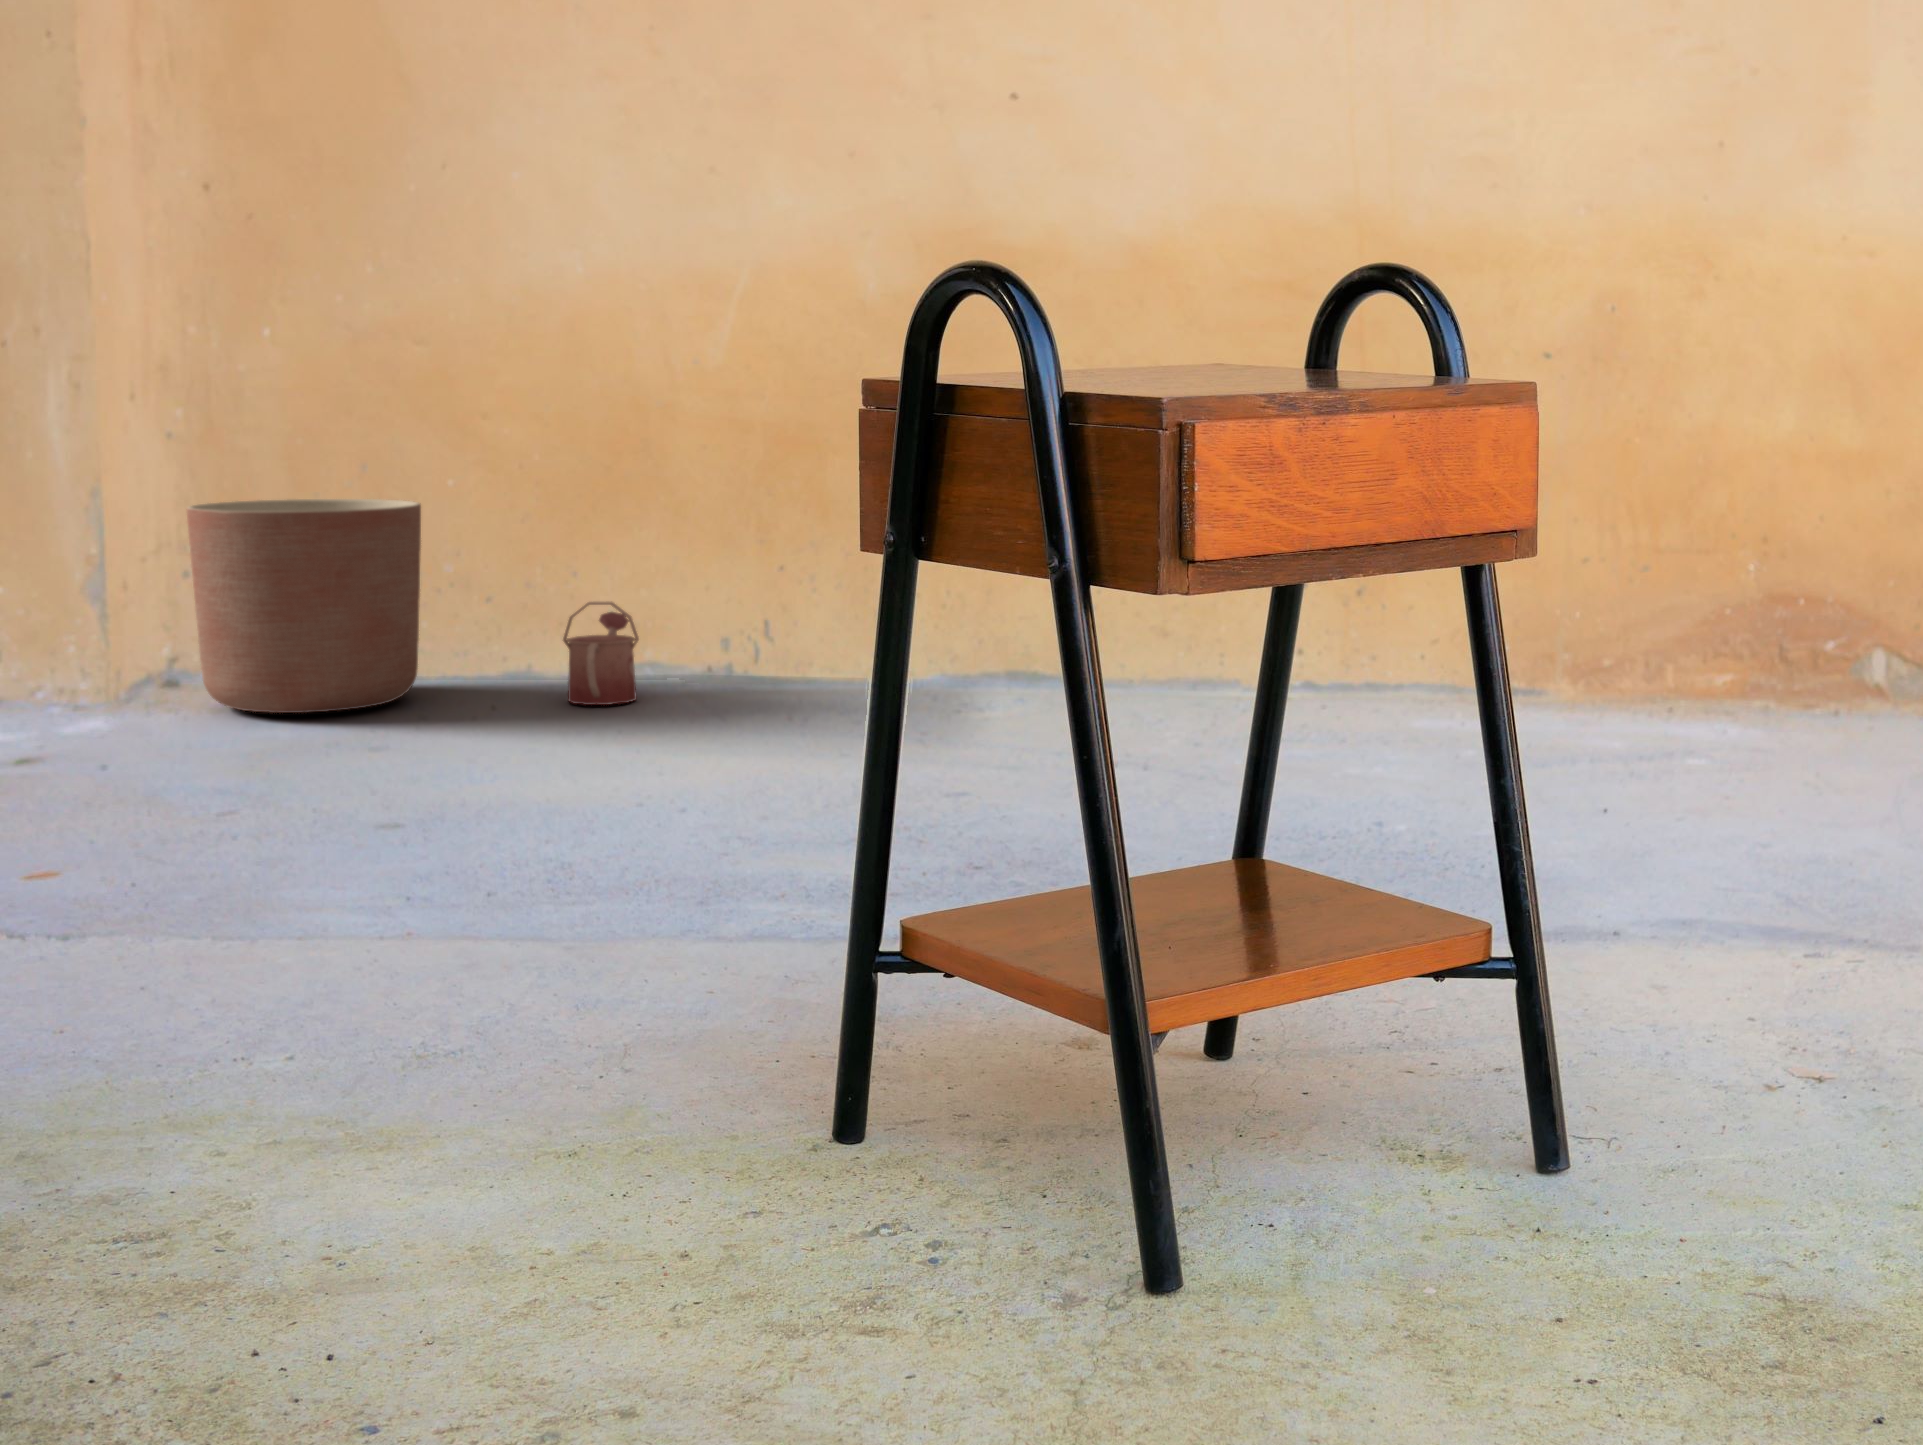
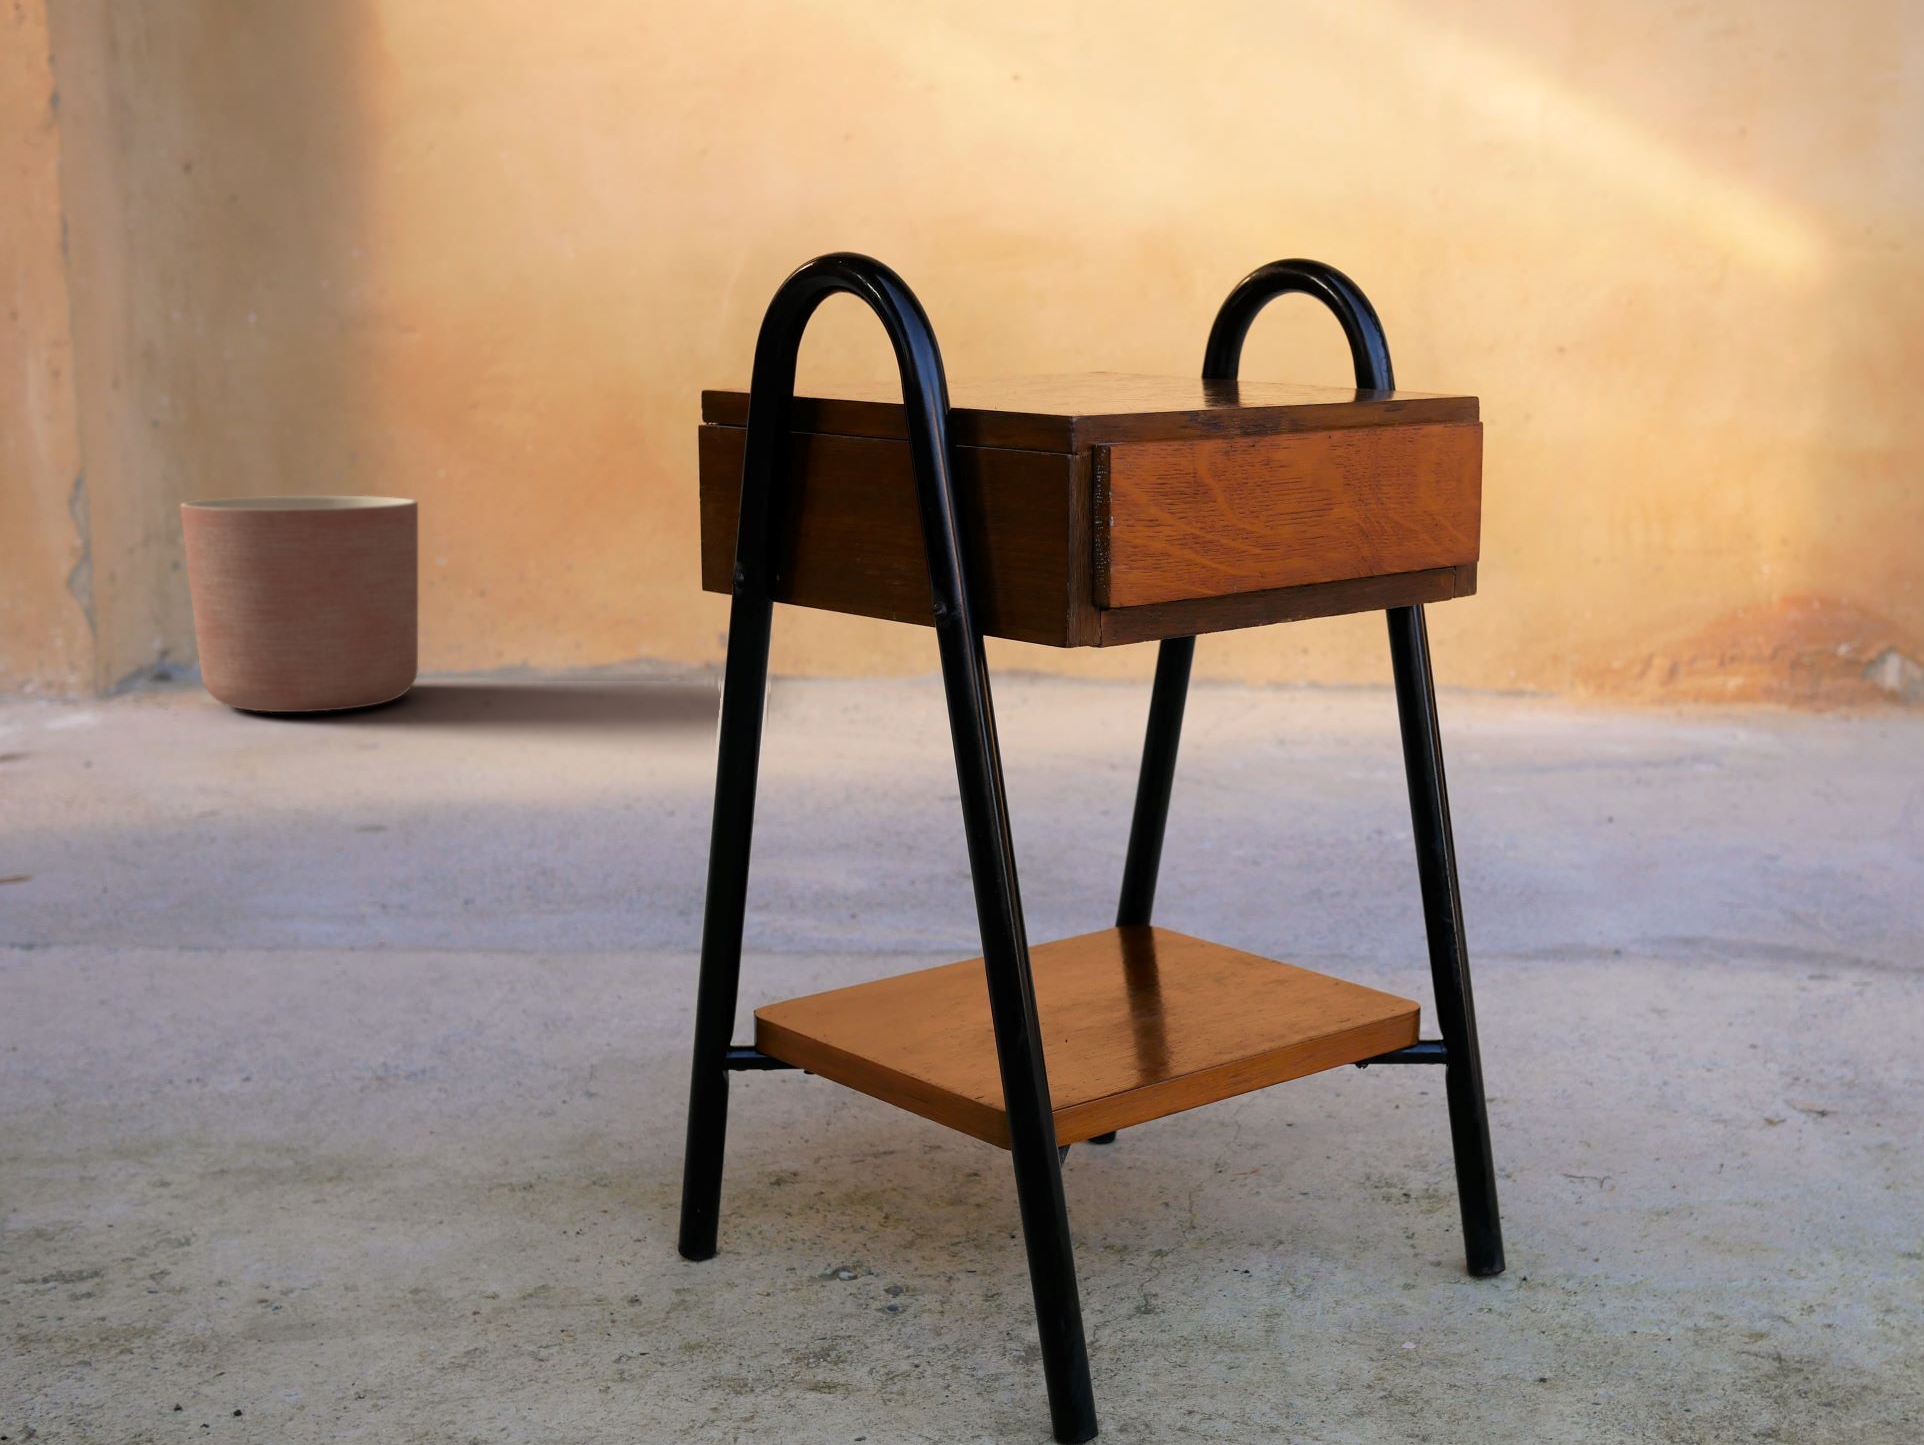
watering can: present [563,602,639,705] -> none [562,601,639,705]

